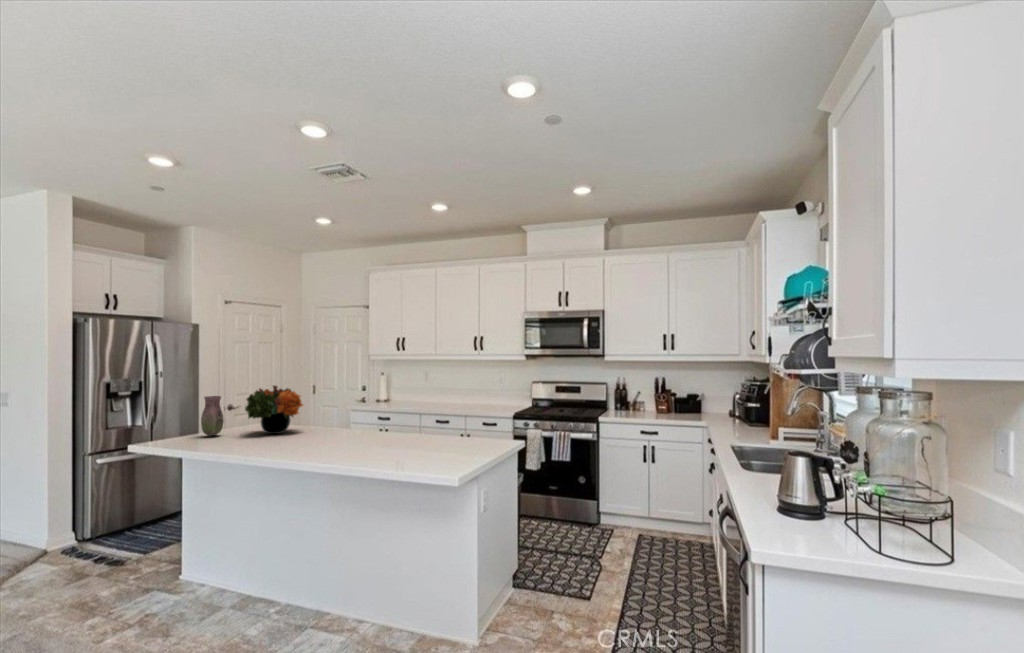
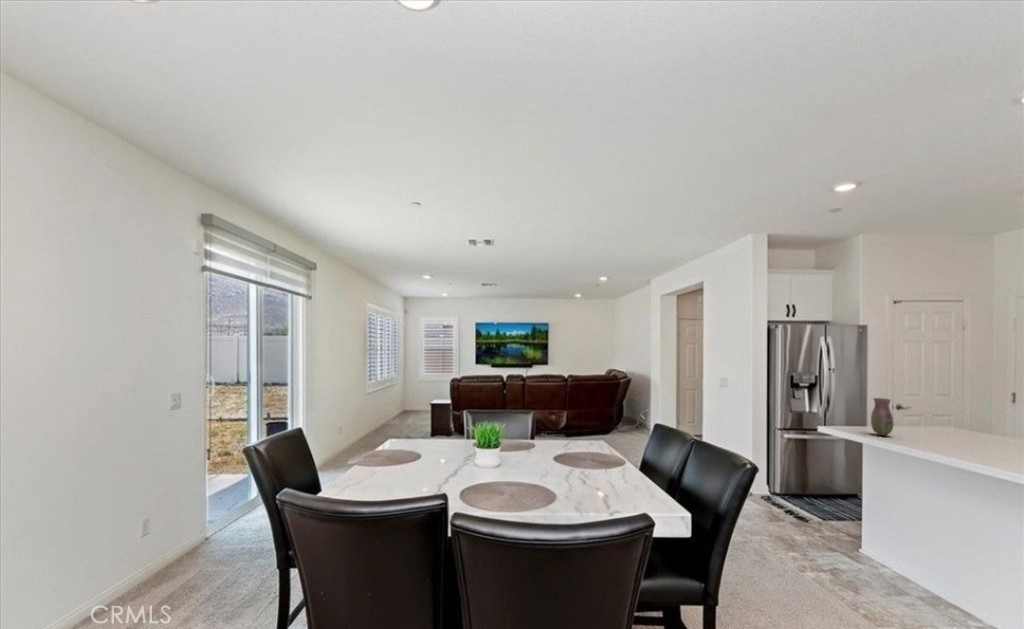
flower arrangement: present [245,385,303,434] -> none [914,396,993,448]

